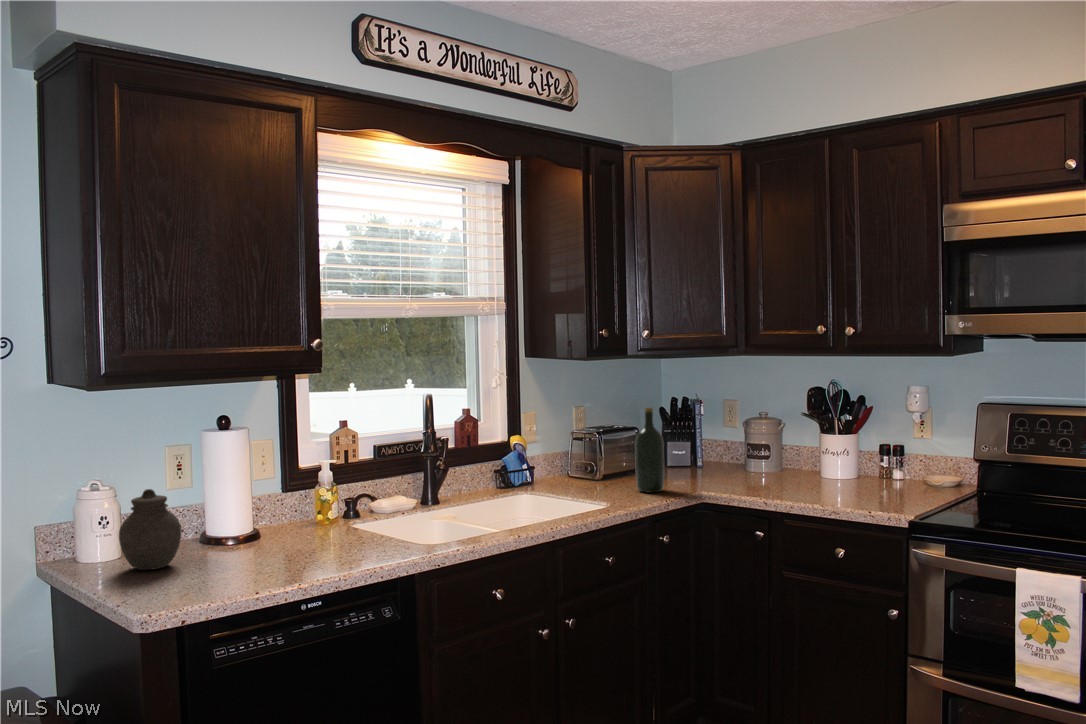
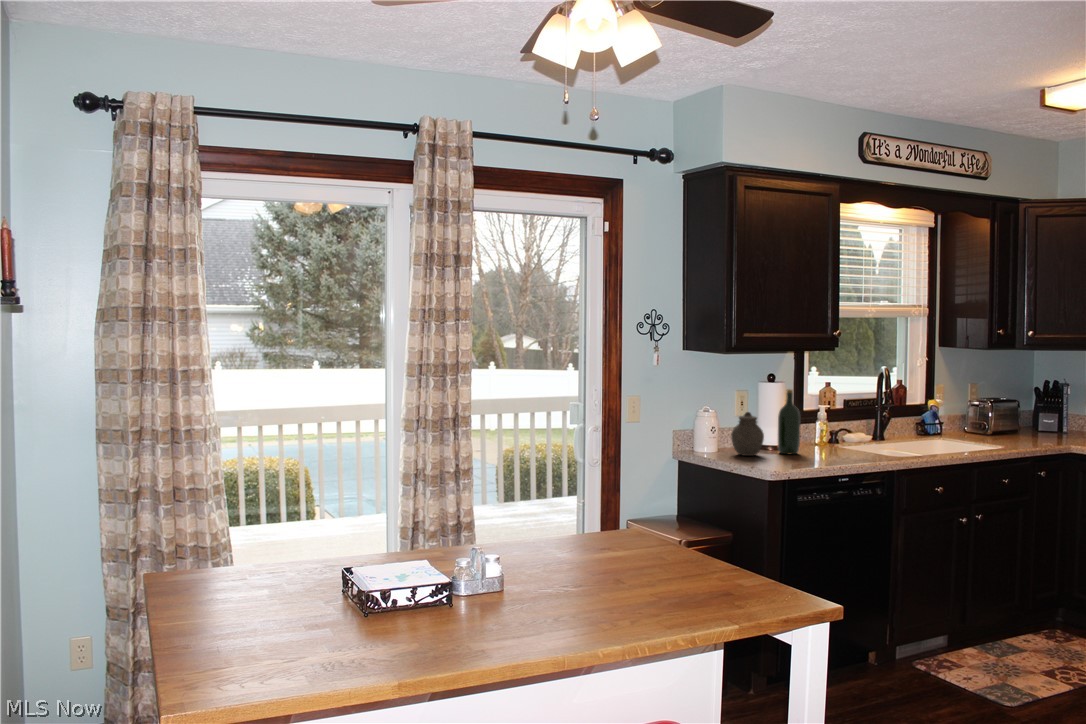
wine bottle: present [635,407,664,493] -> present [778,389,801,454]

